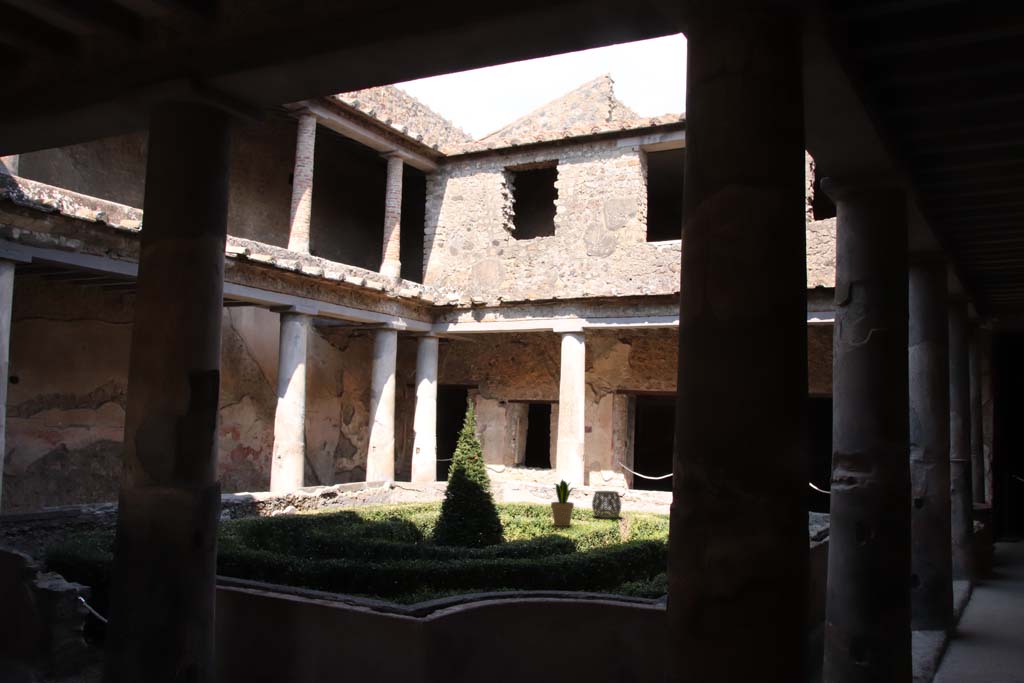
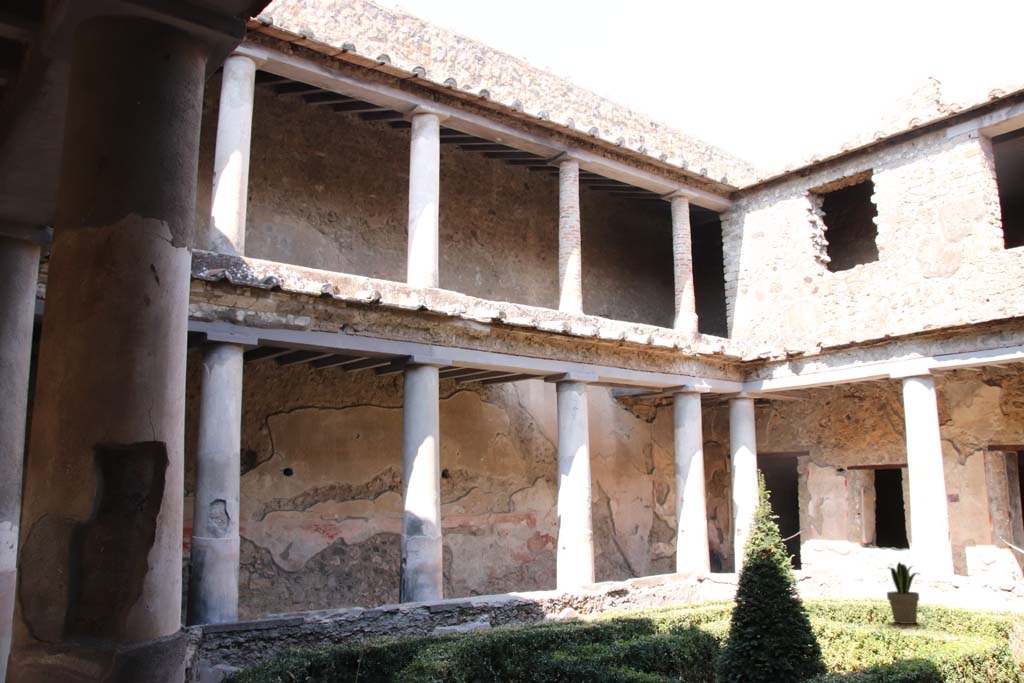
woven basket: present [592,491,621,518] -> none [951,577,995,614]

